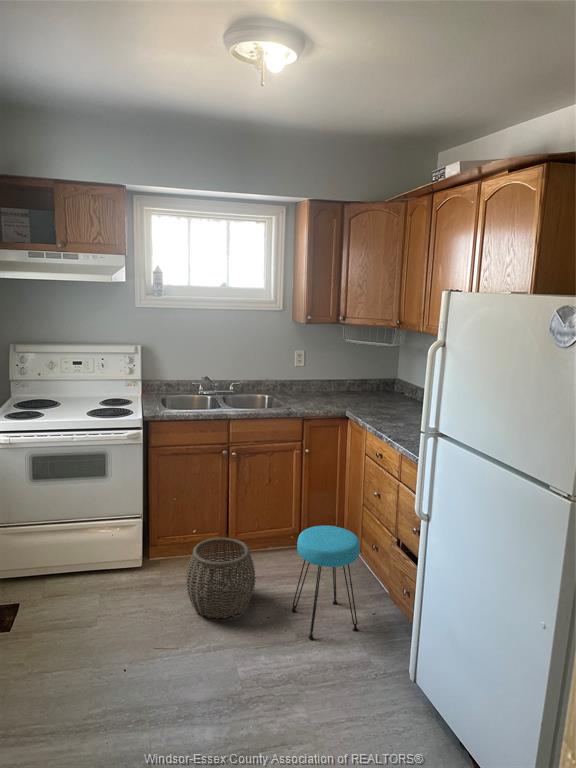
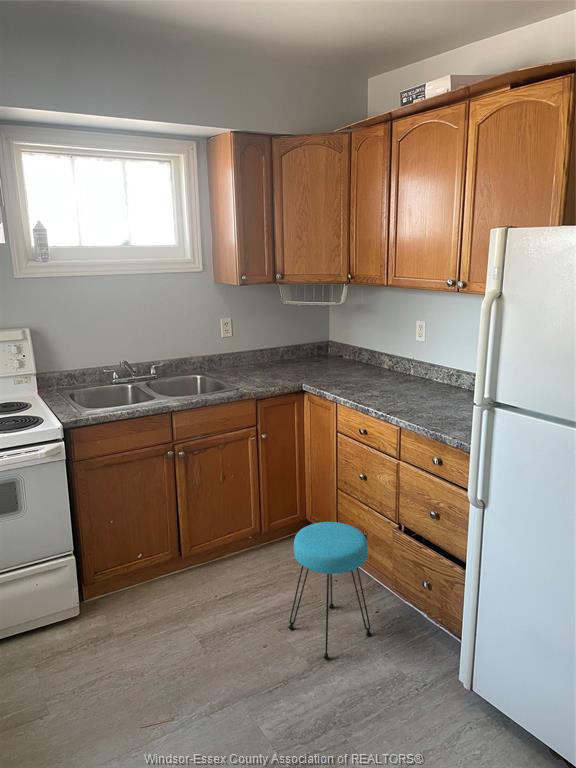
woven basket: present [186,538,255,619] -> none [155,558,243,663]

